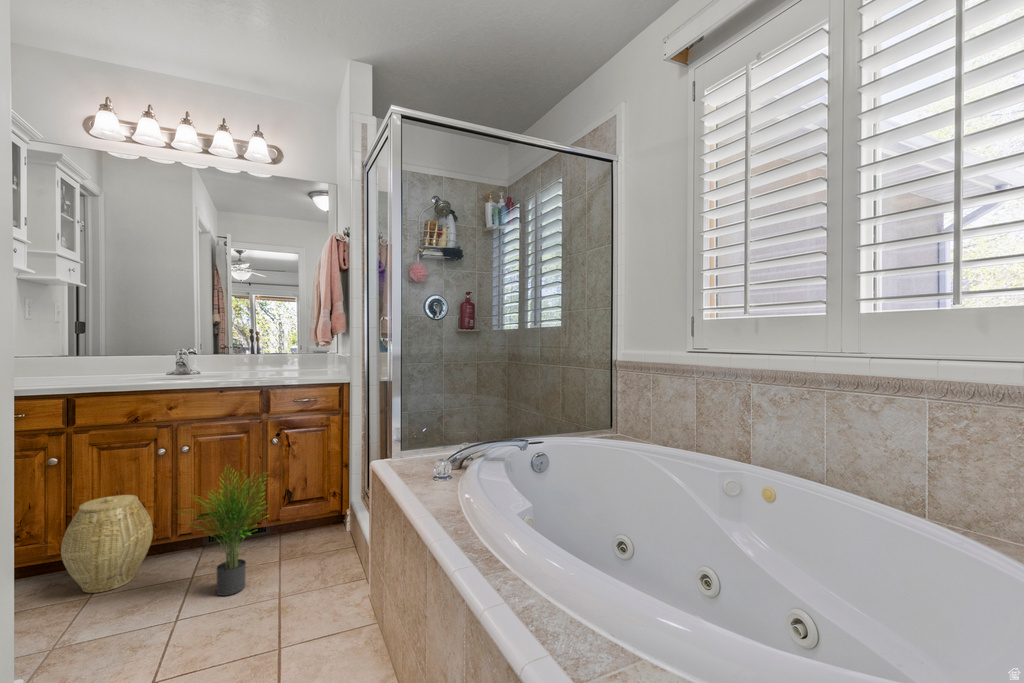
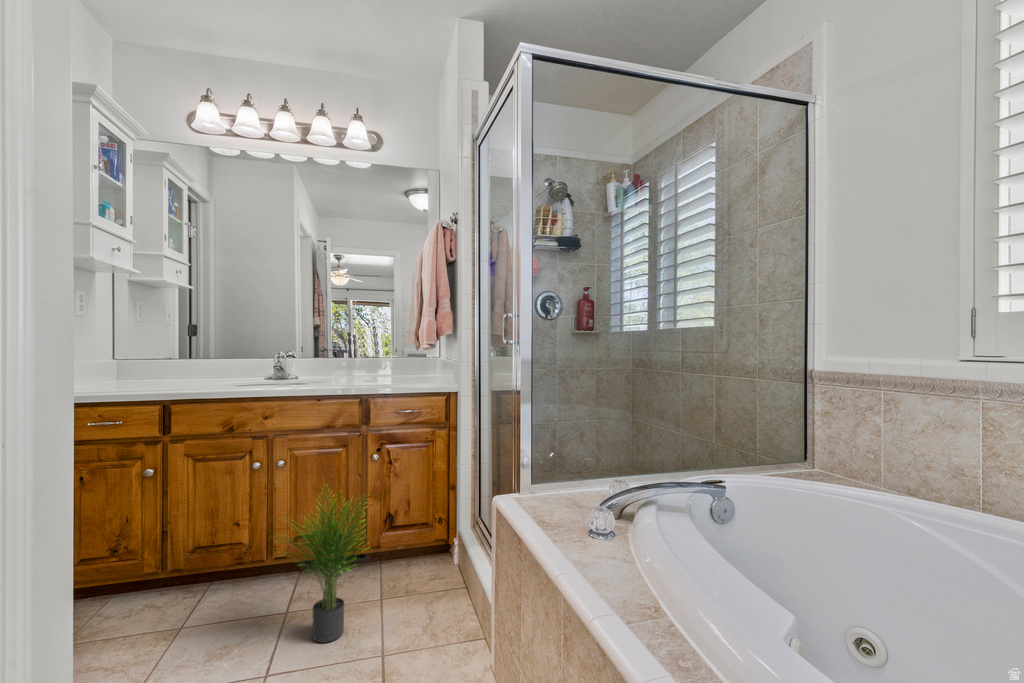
woven basket: present [61,495,153,593] -> none [155,513,248,624]

